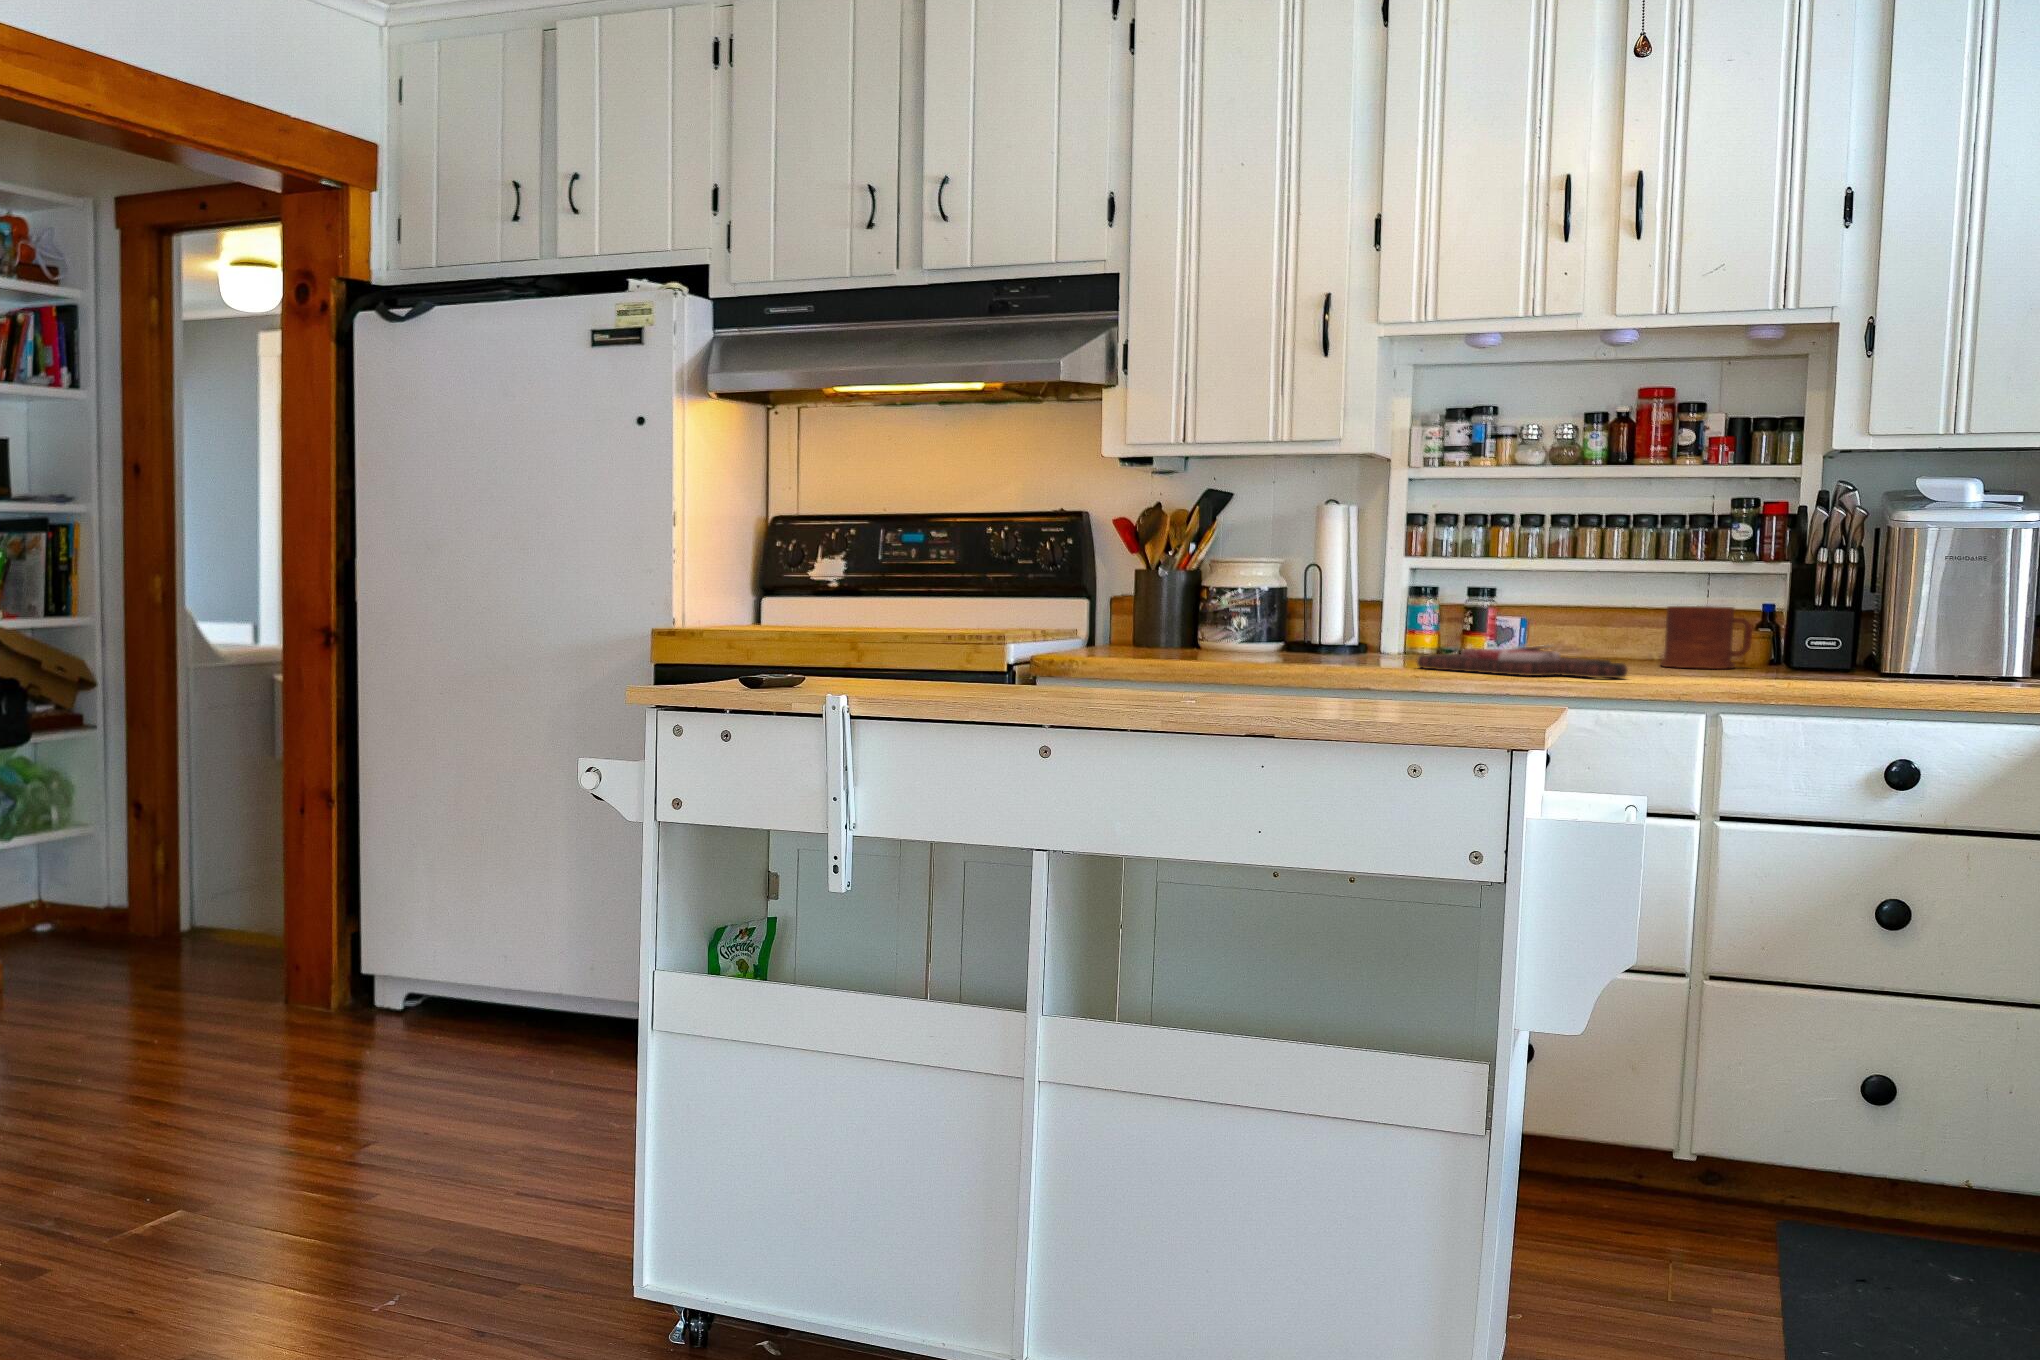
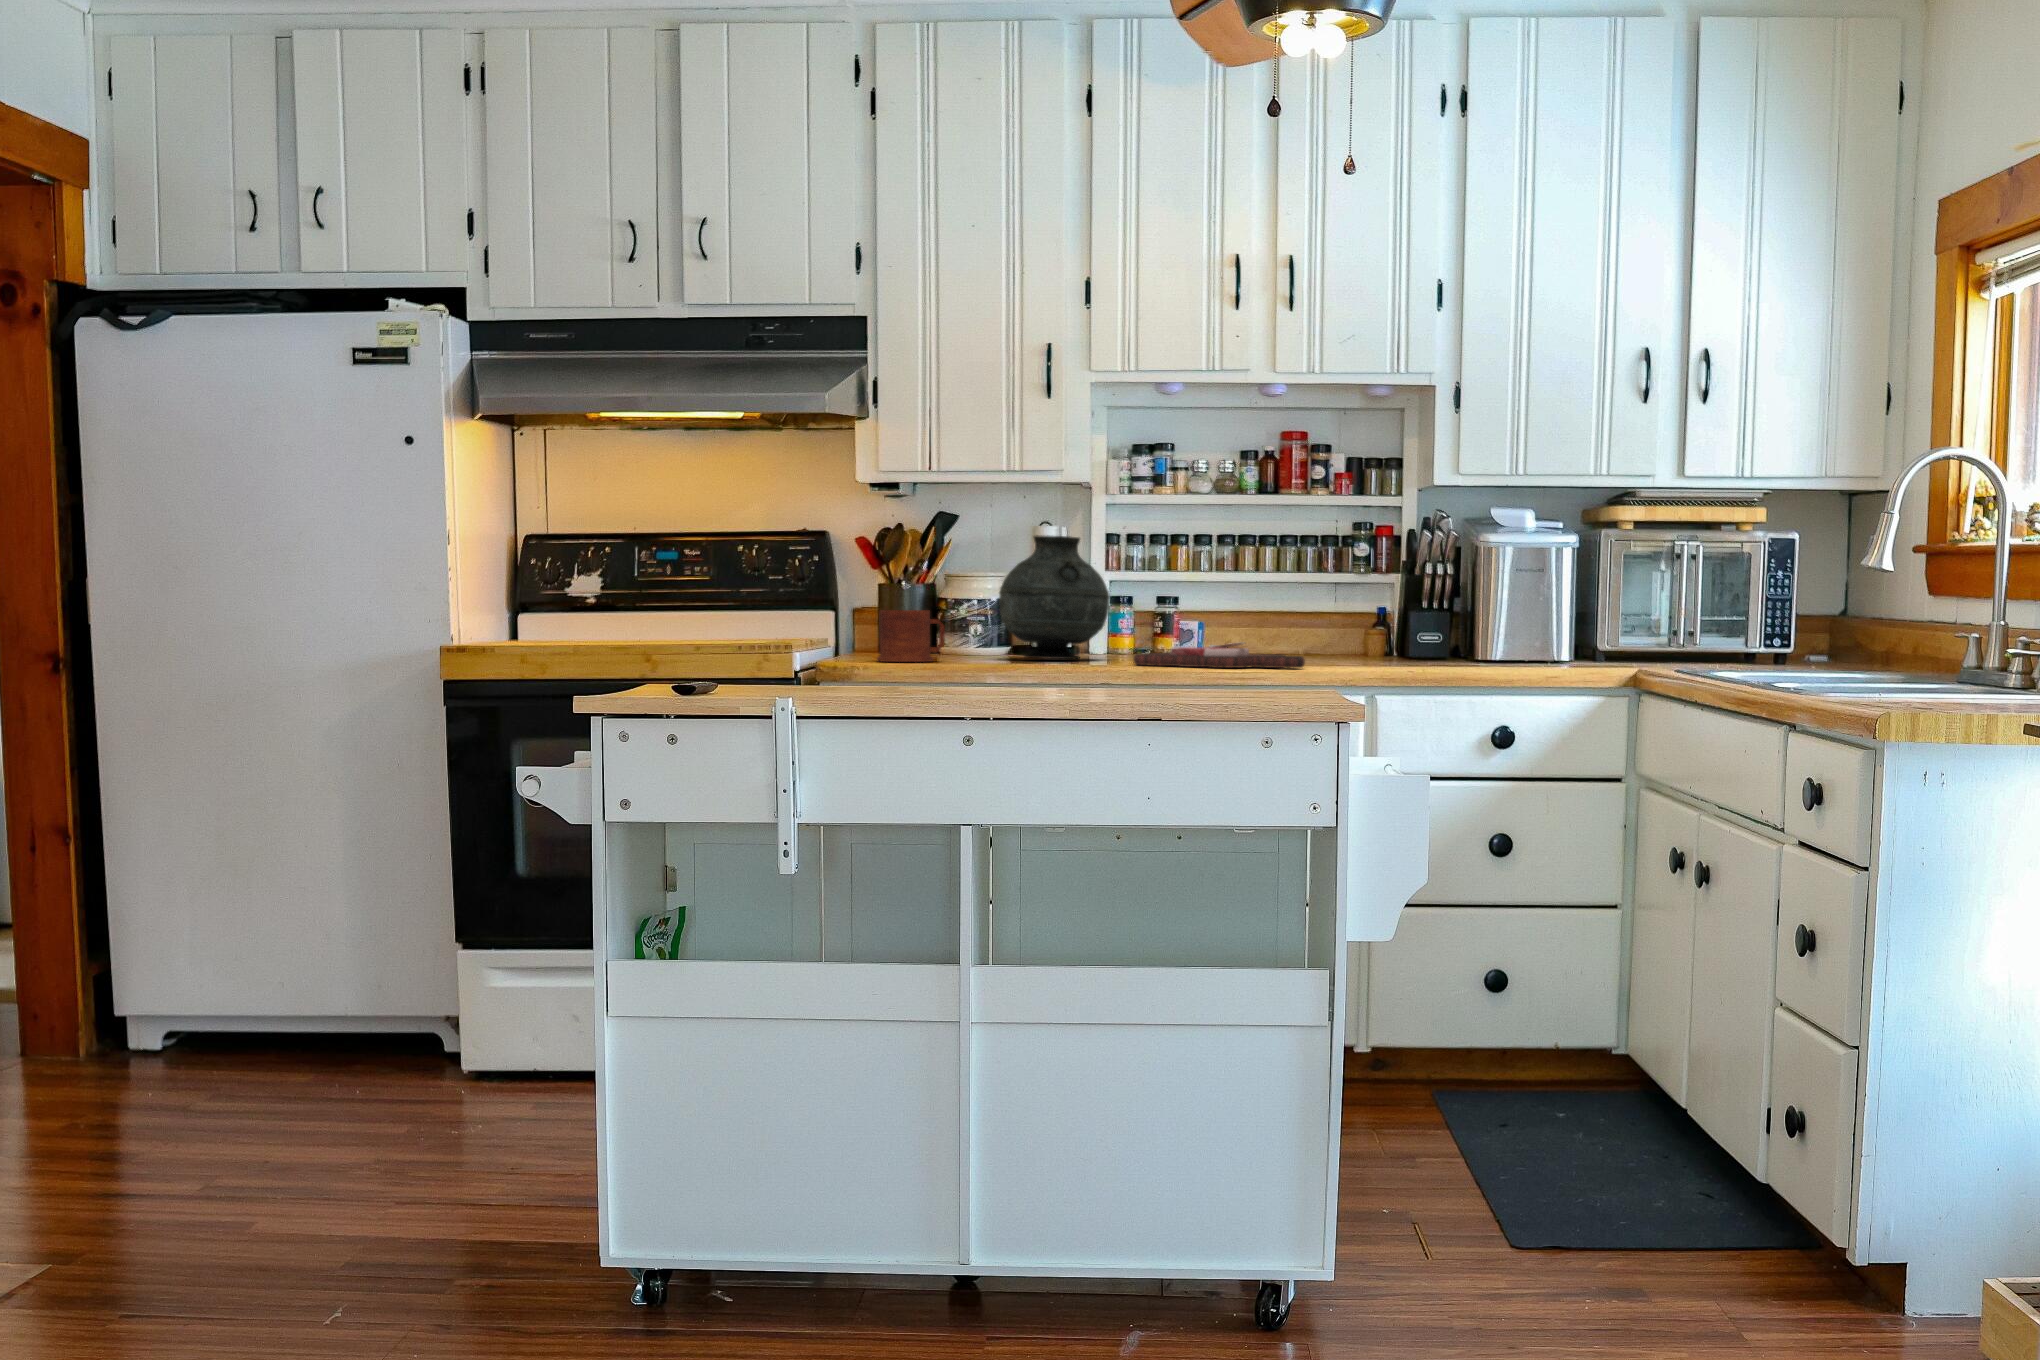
vase: none [1269,515,1405,658] -> present [999,535,1109,659]
mug: present [1660,606,1752,669] -> present [877,610,945,662]

